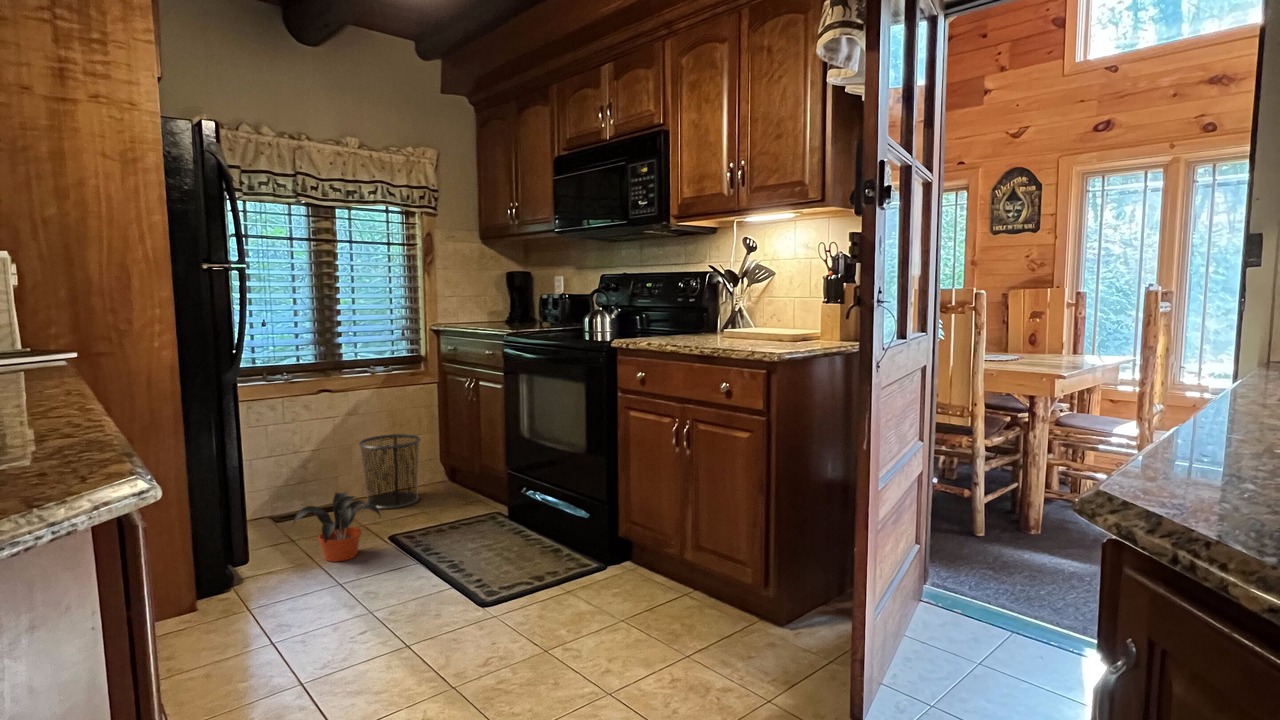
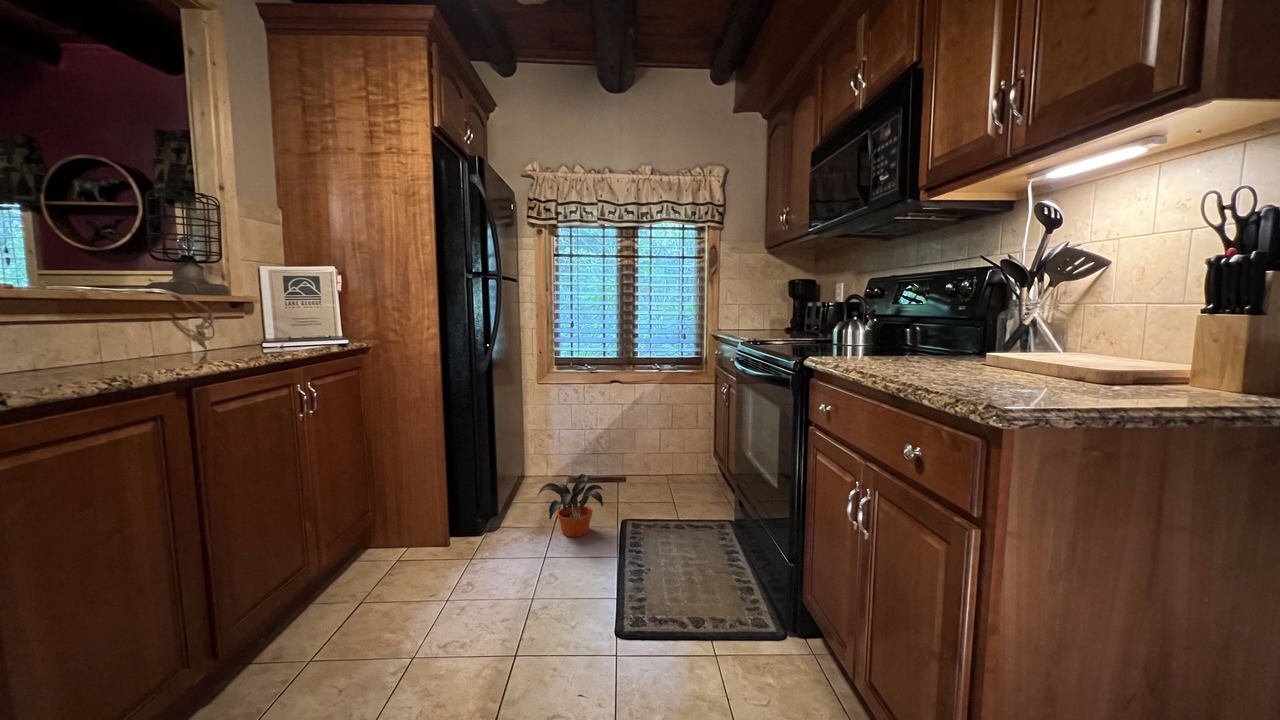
waste bin: present [359,434,421,509] -> none [634,426,687,494]

